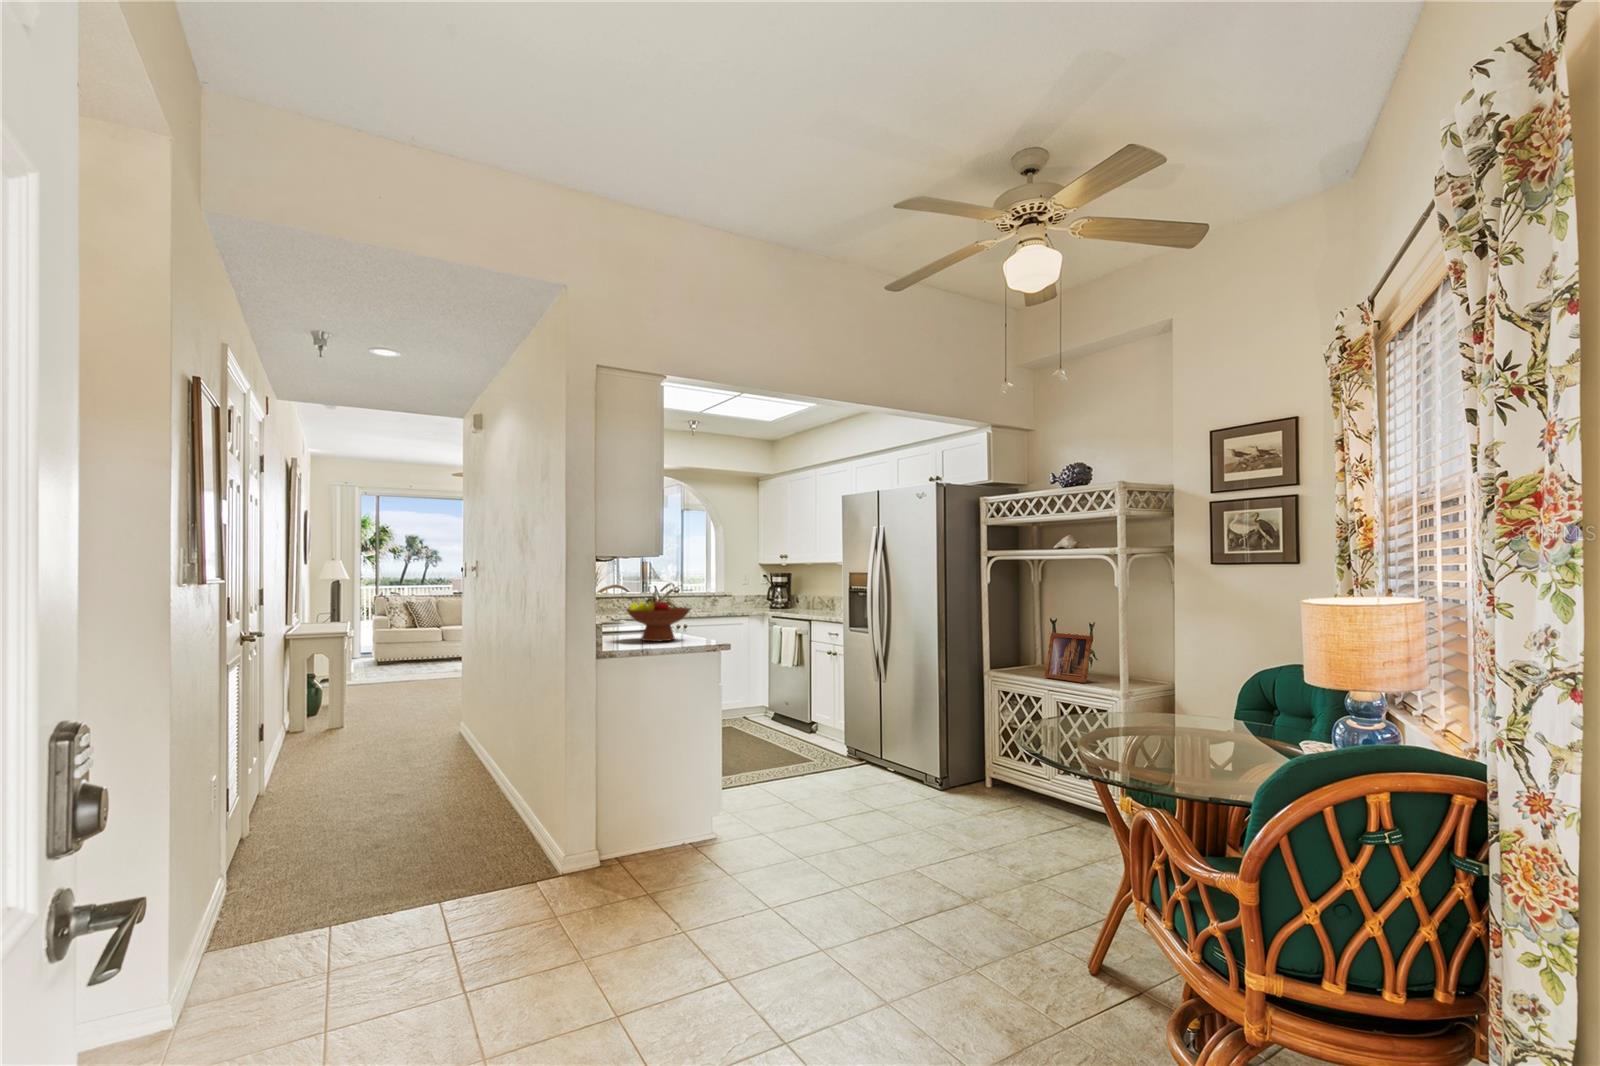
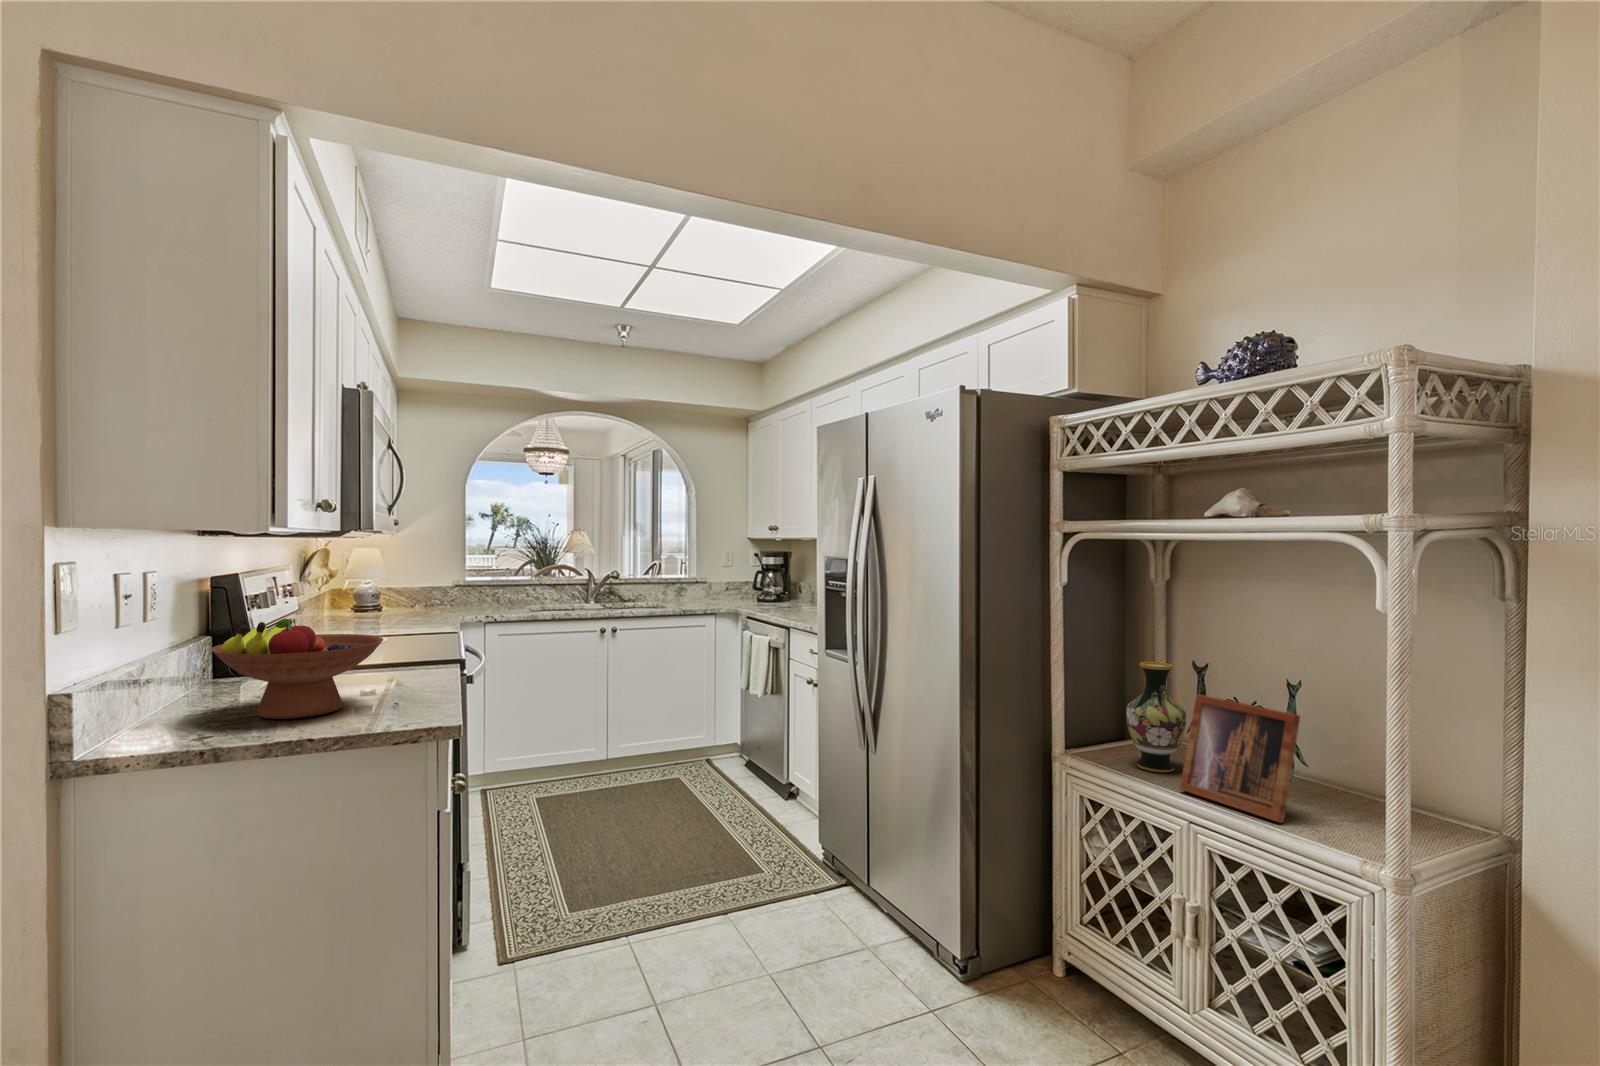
vase: none [1020,621,1048,674] -> present [1126,662,1186,772]

